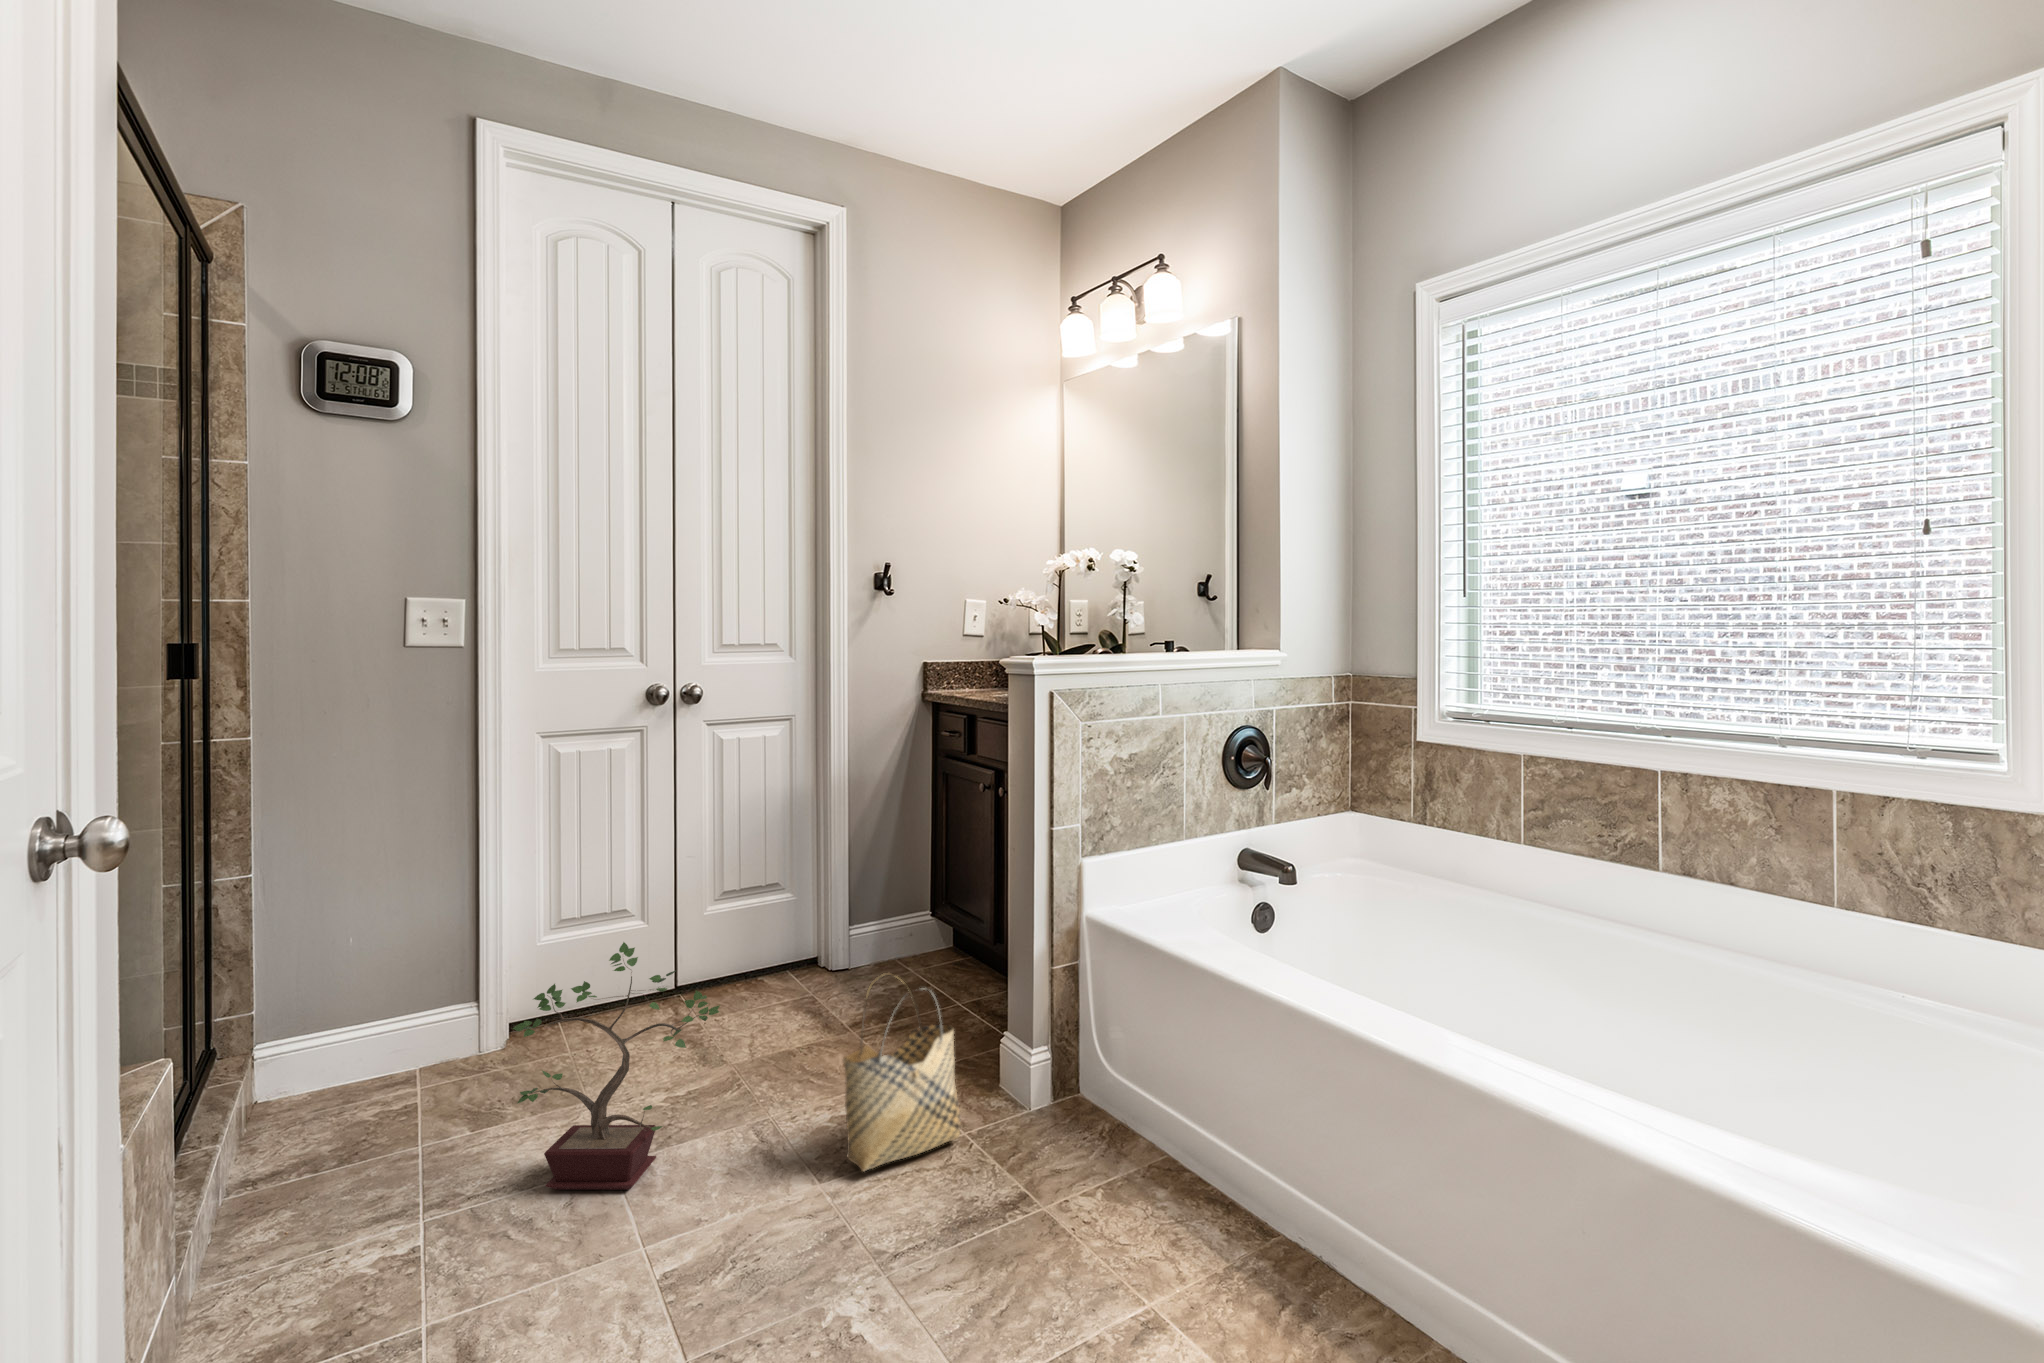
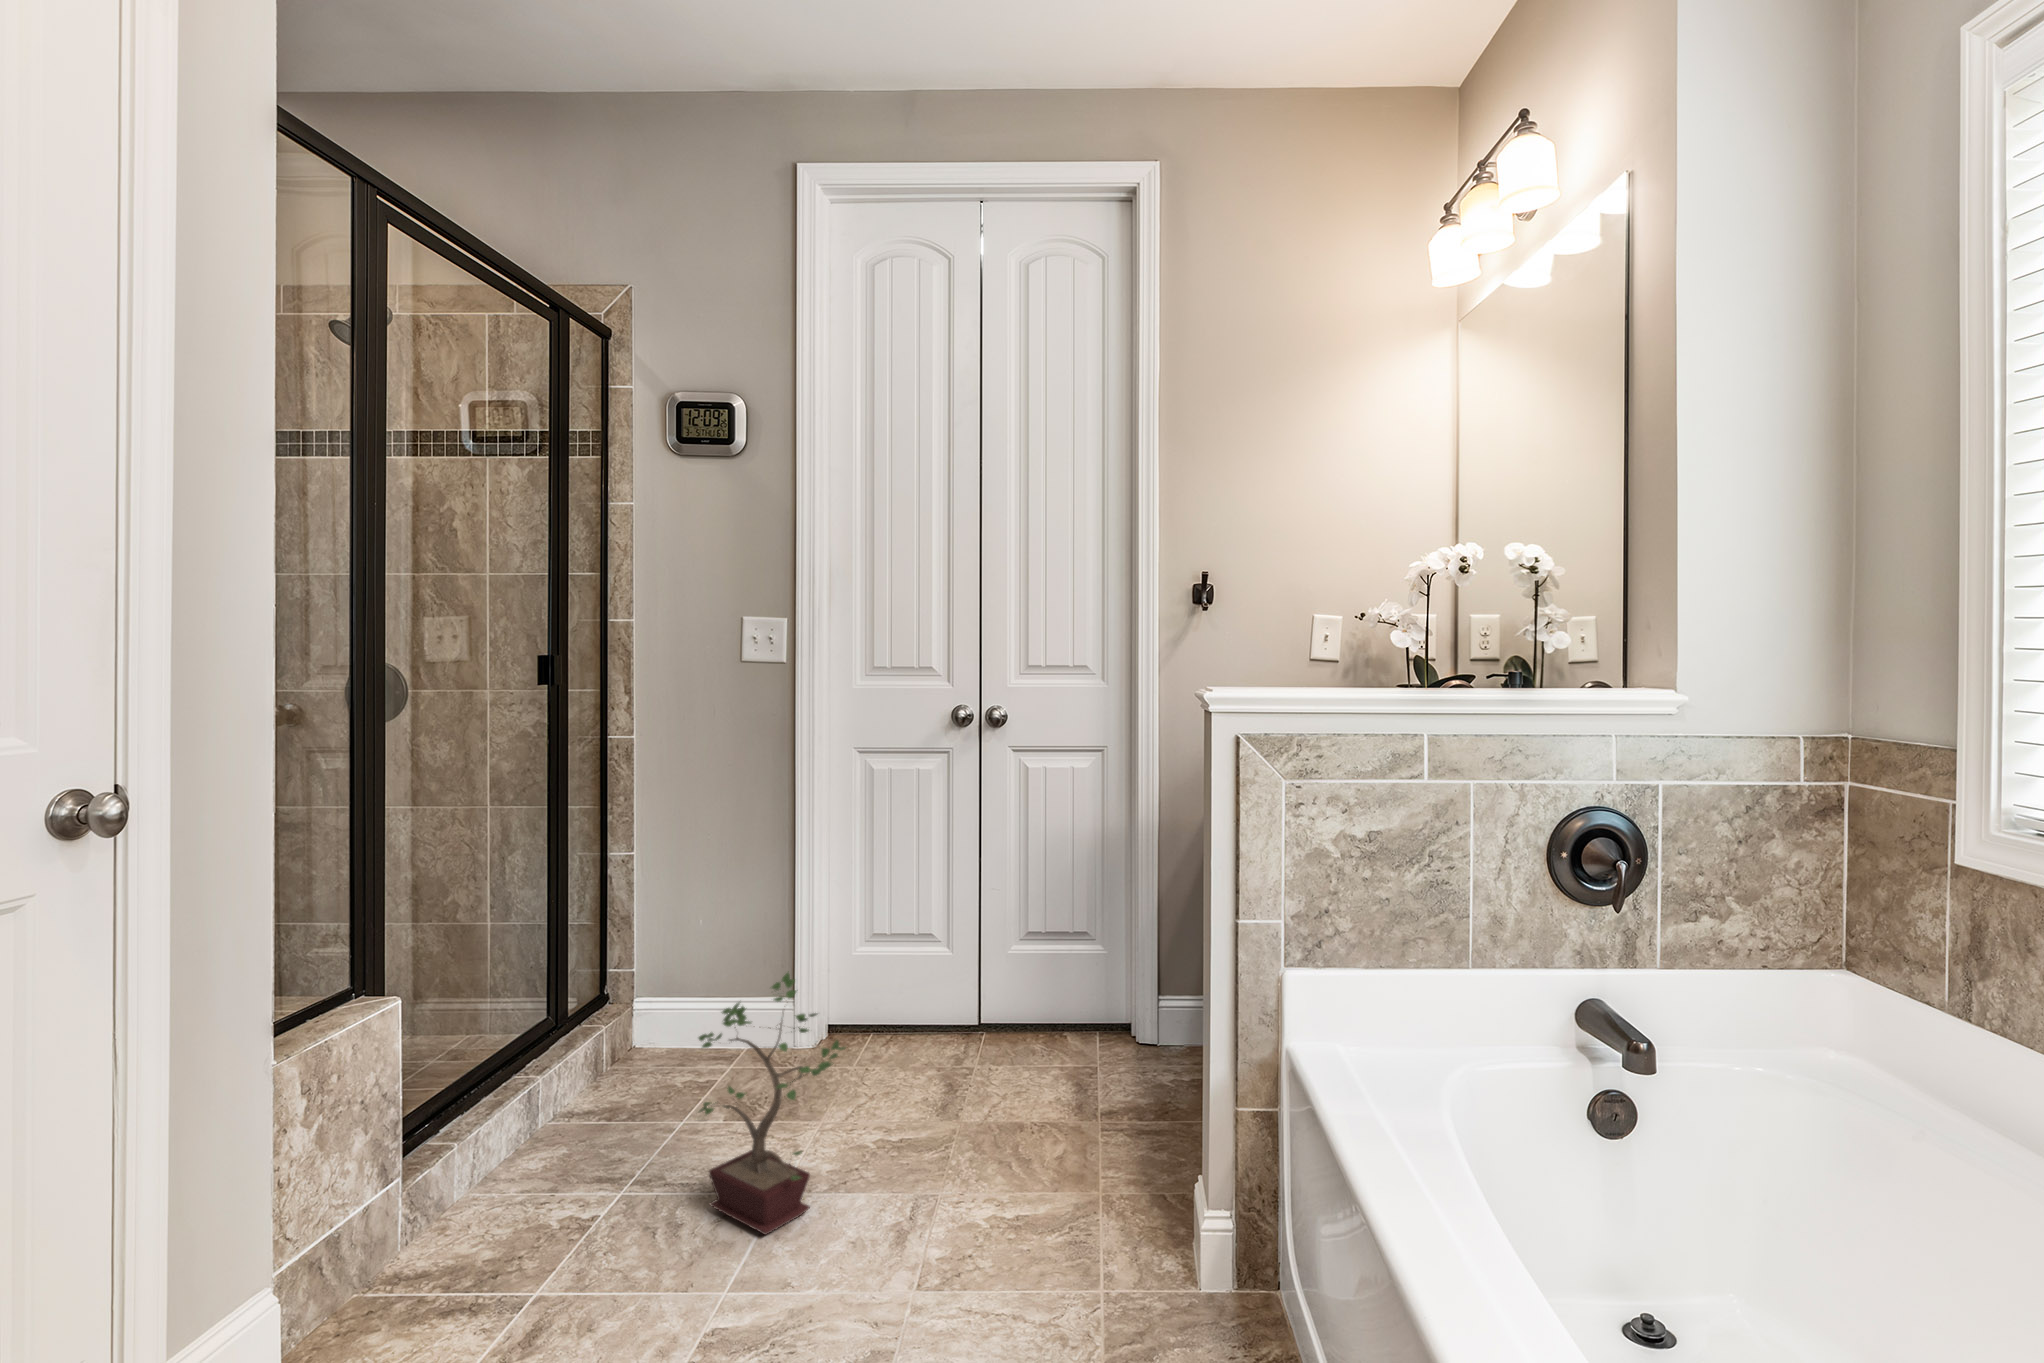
woven basket: present [843,973,961,1171] -> none [947,1067,1103,1307]

